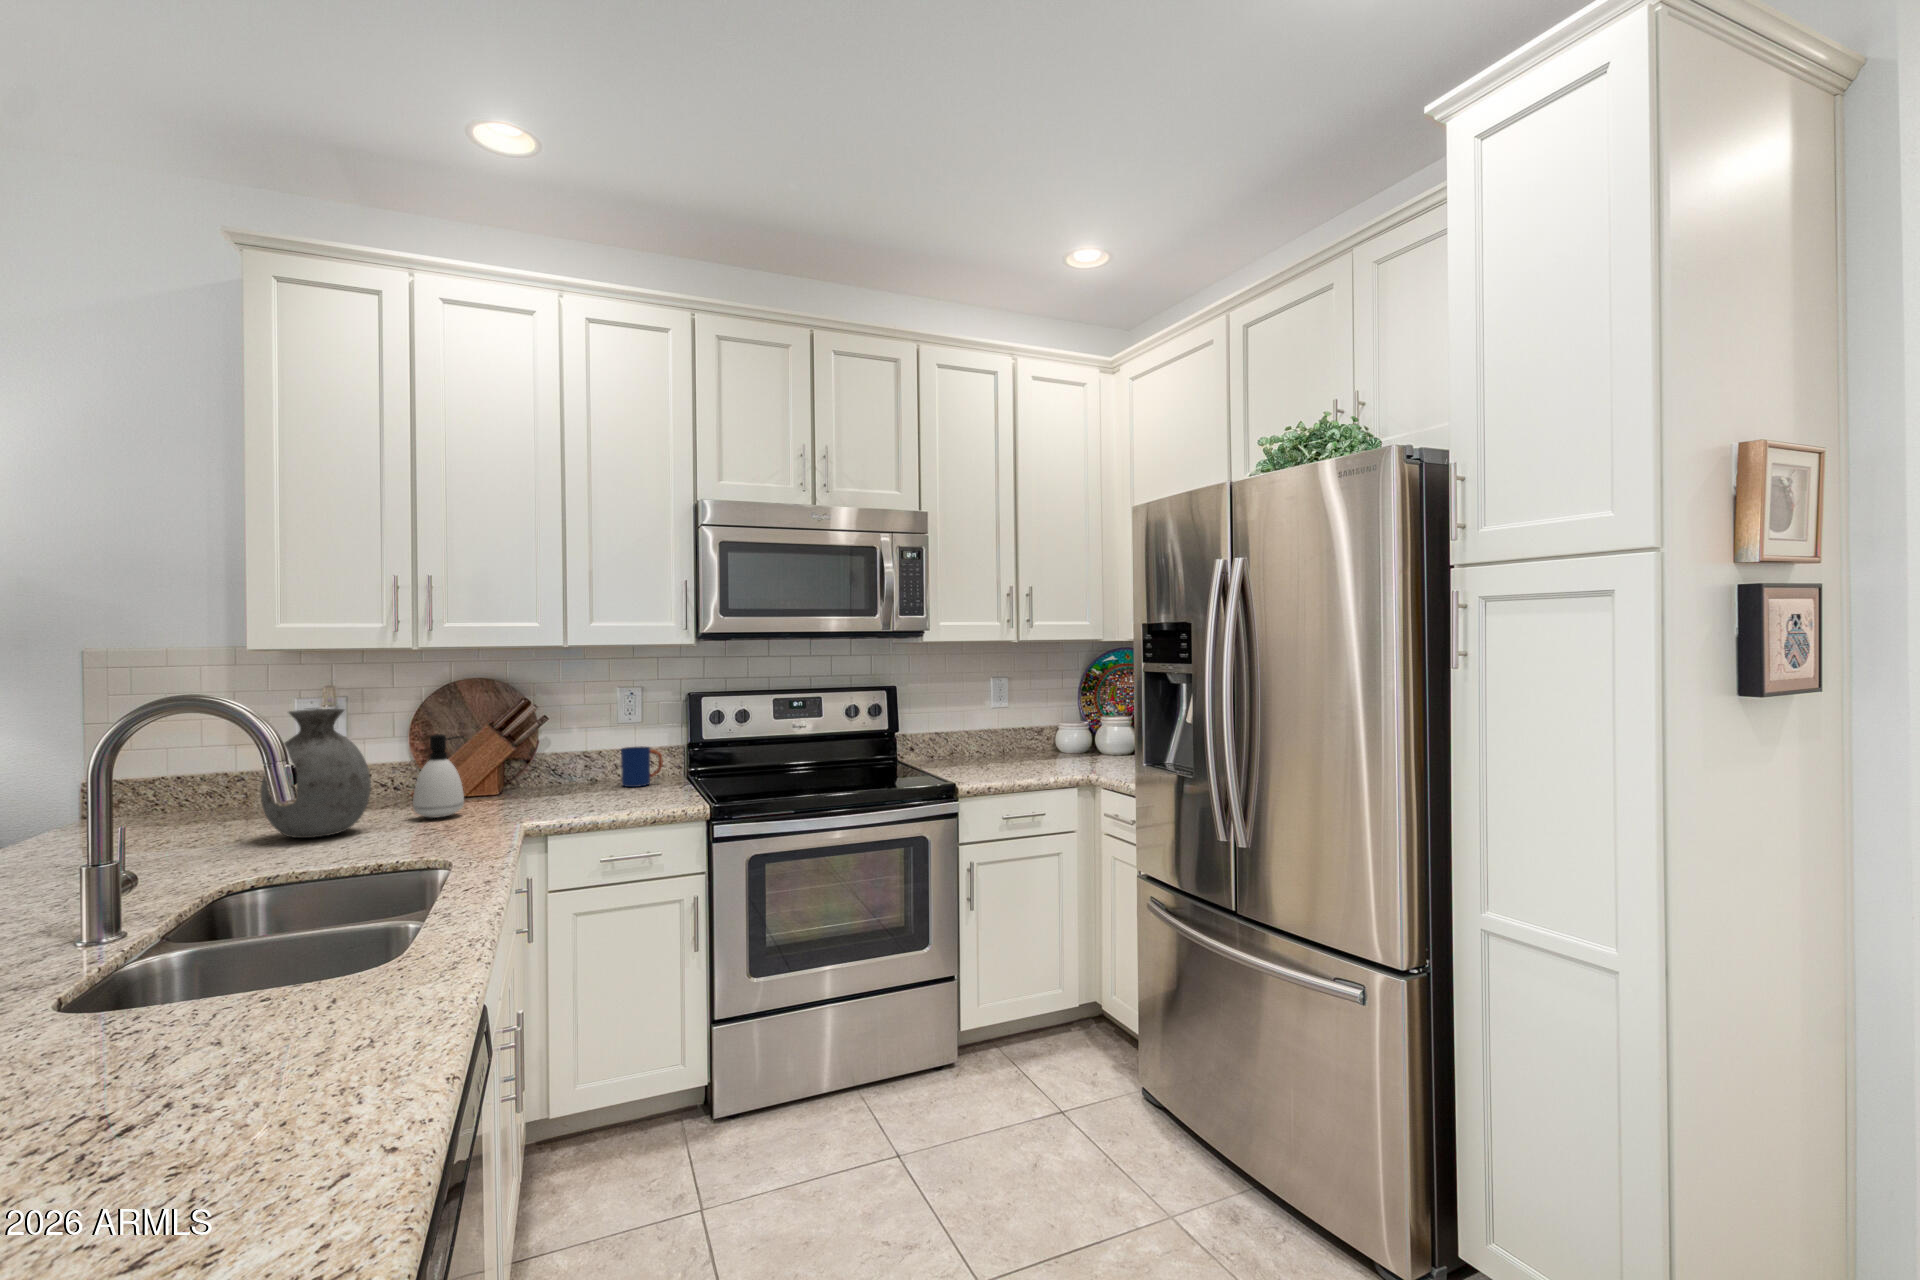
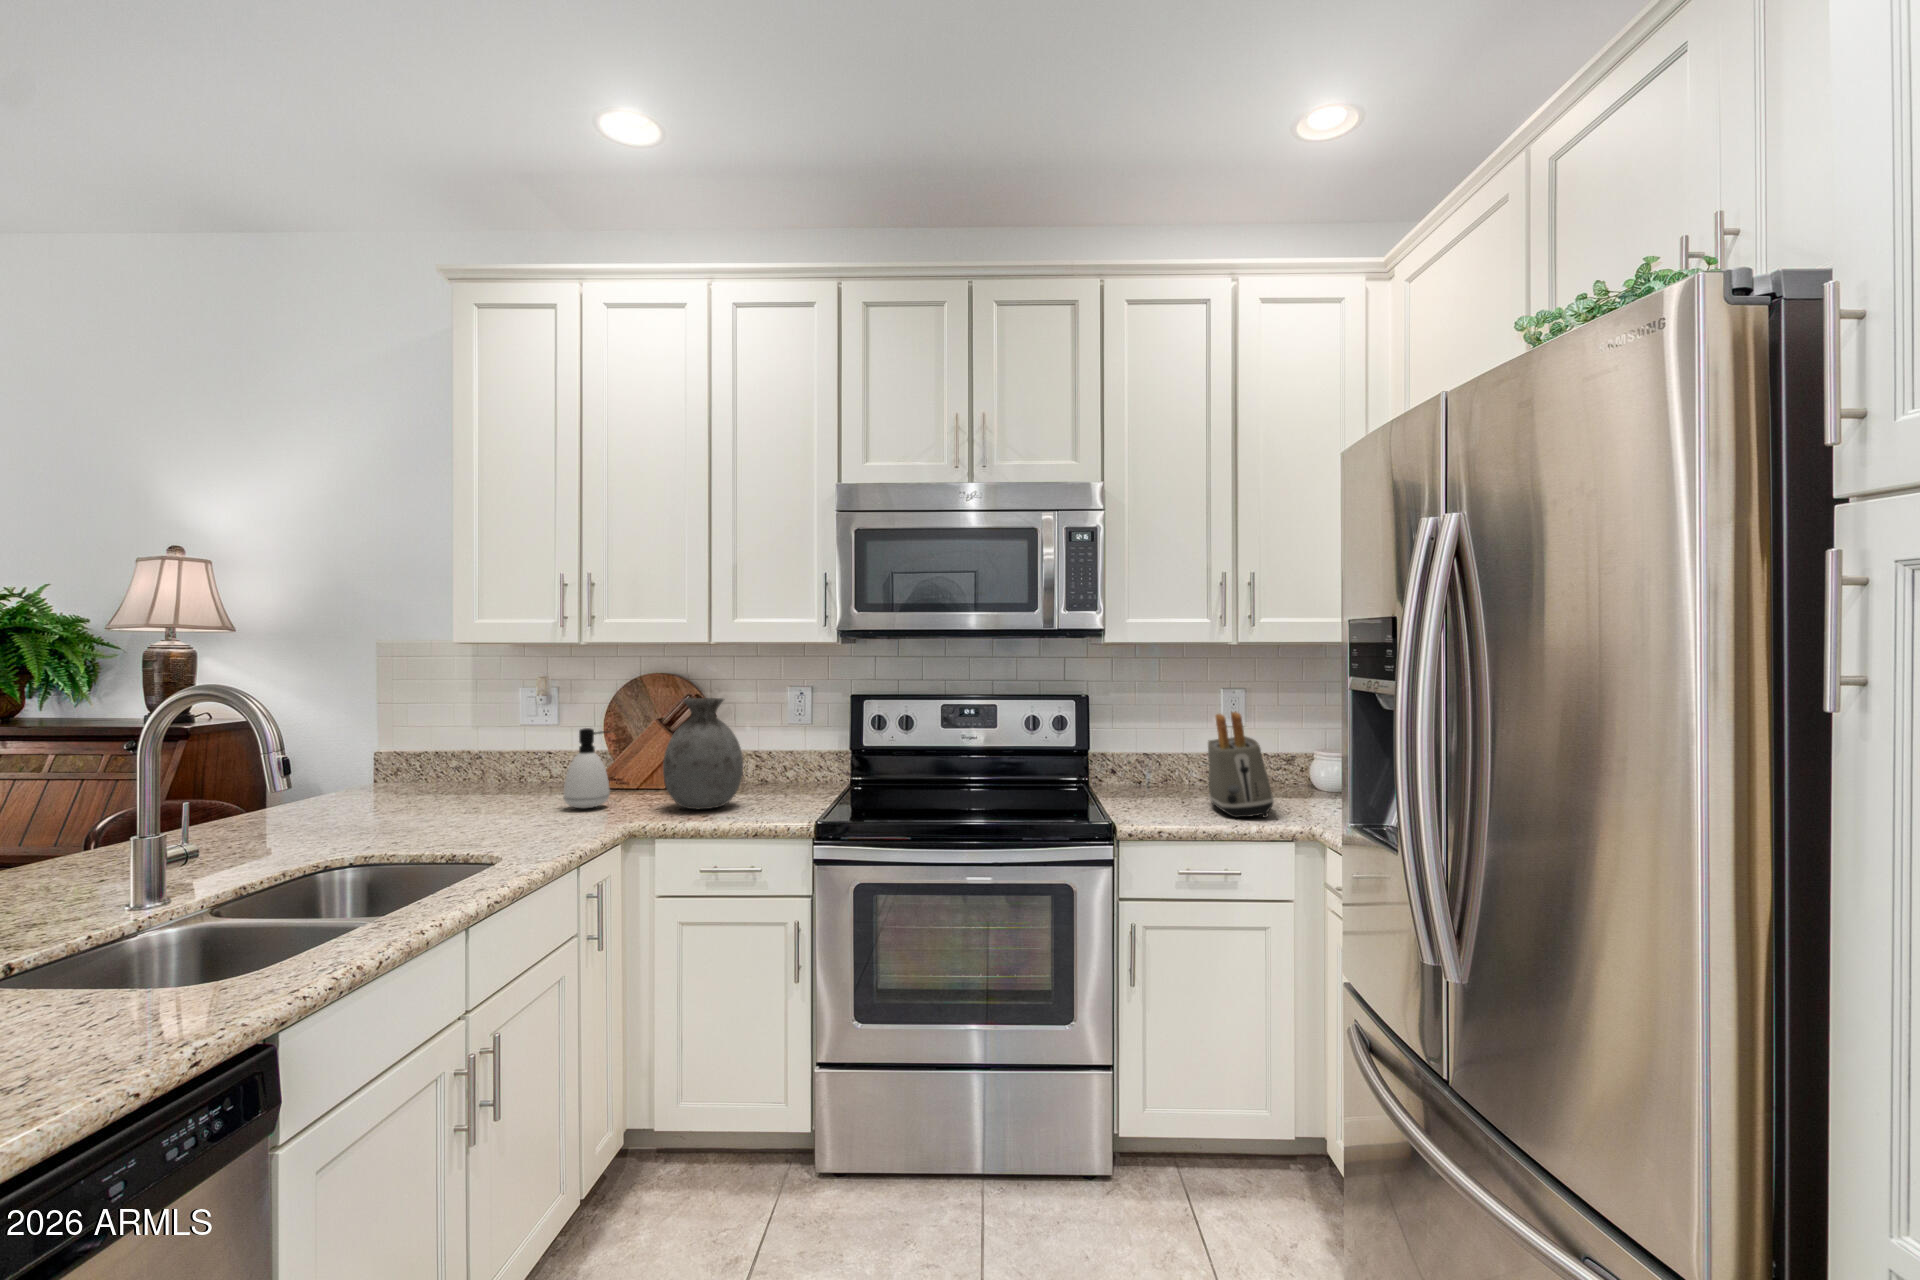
toaster: none [993,693,1054,774] -> present [1208,712,1274,817]
vase: present [261,709,371,838] -> present [663,698,743,809]
mug: present [621,747,663,787] -> none [786,749,826,791]

